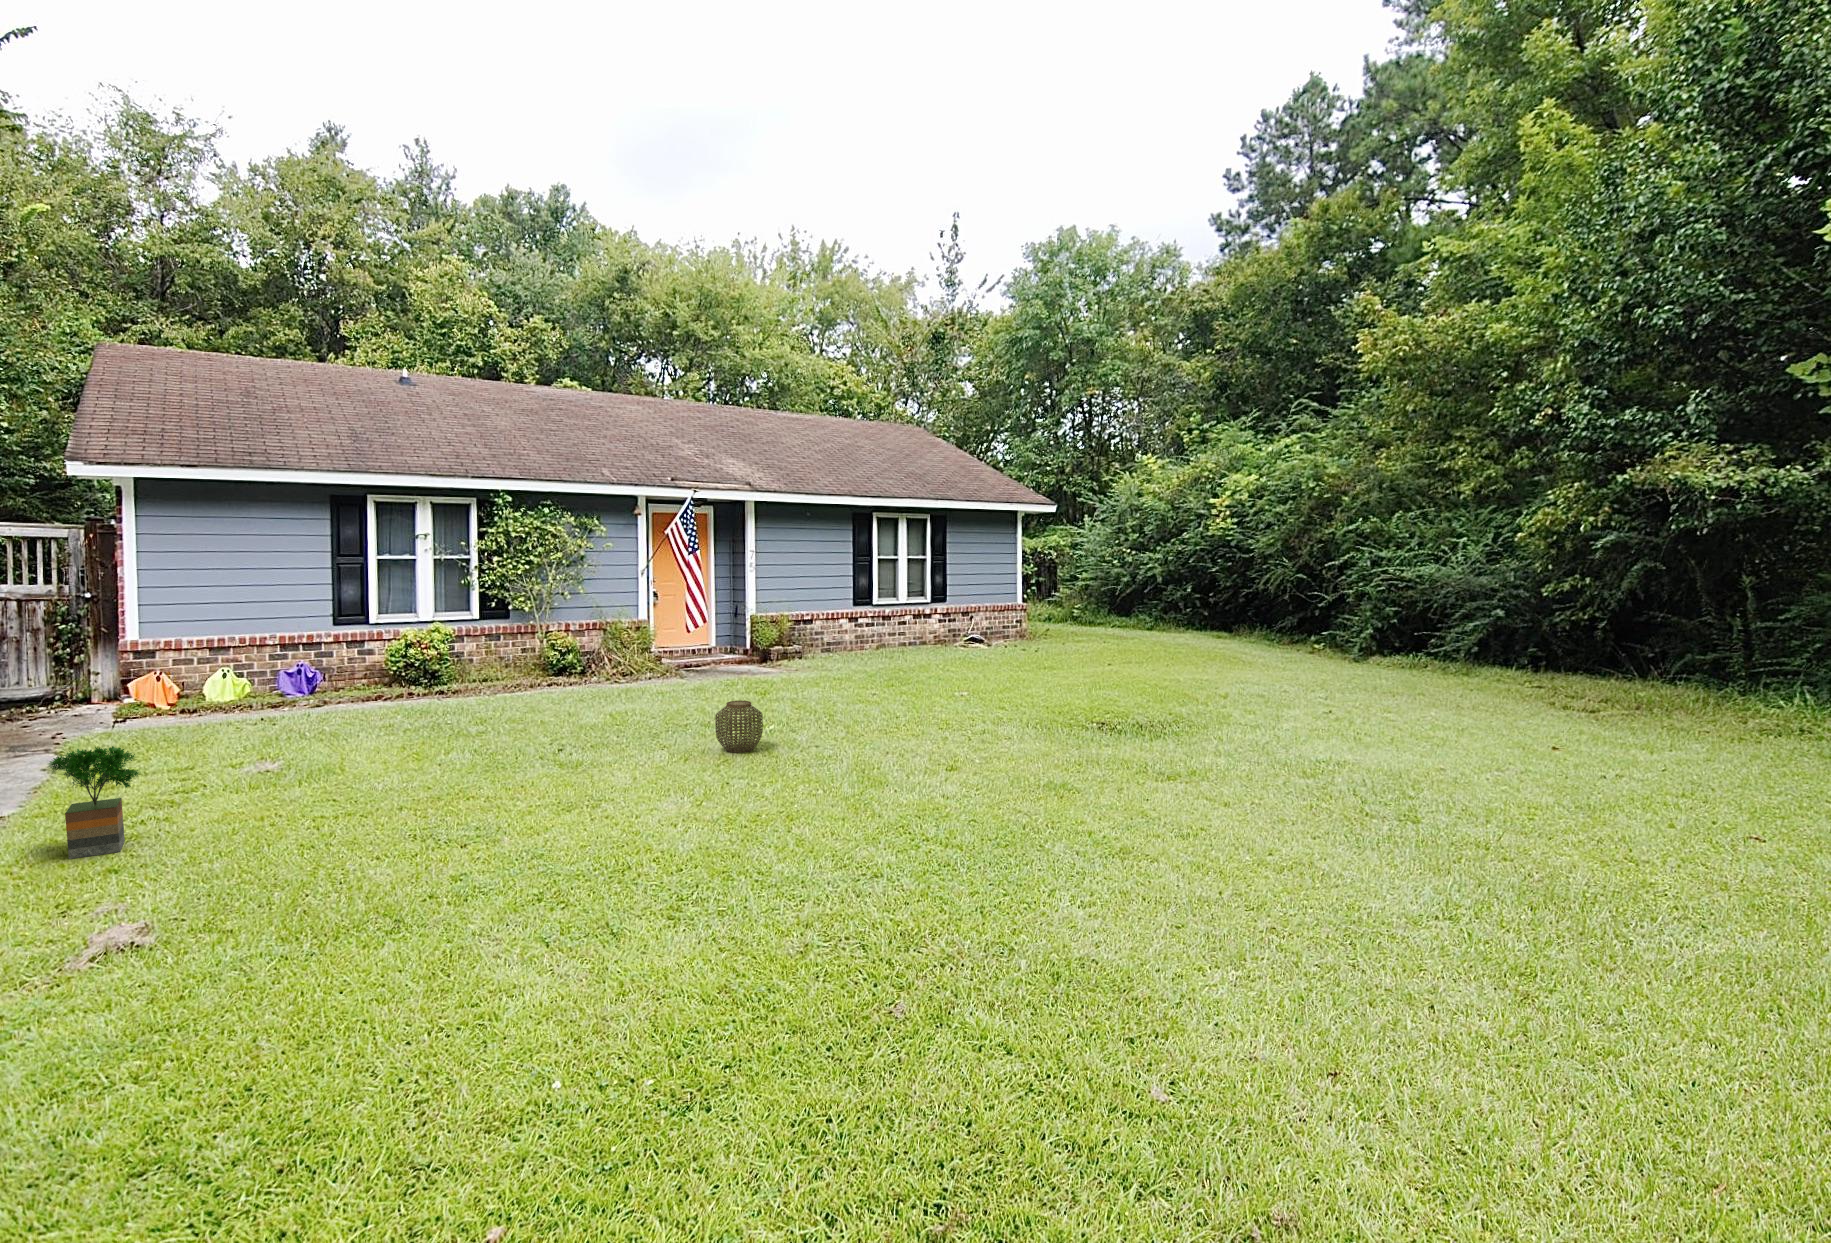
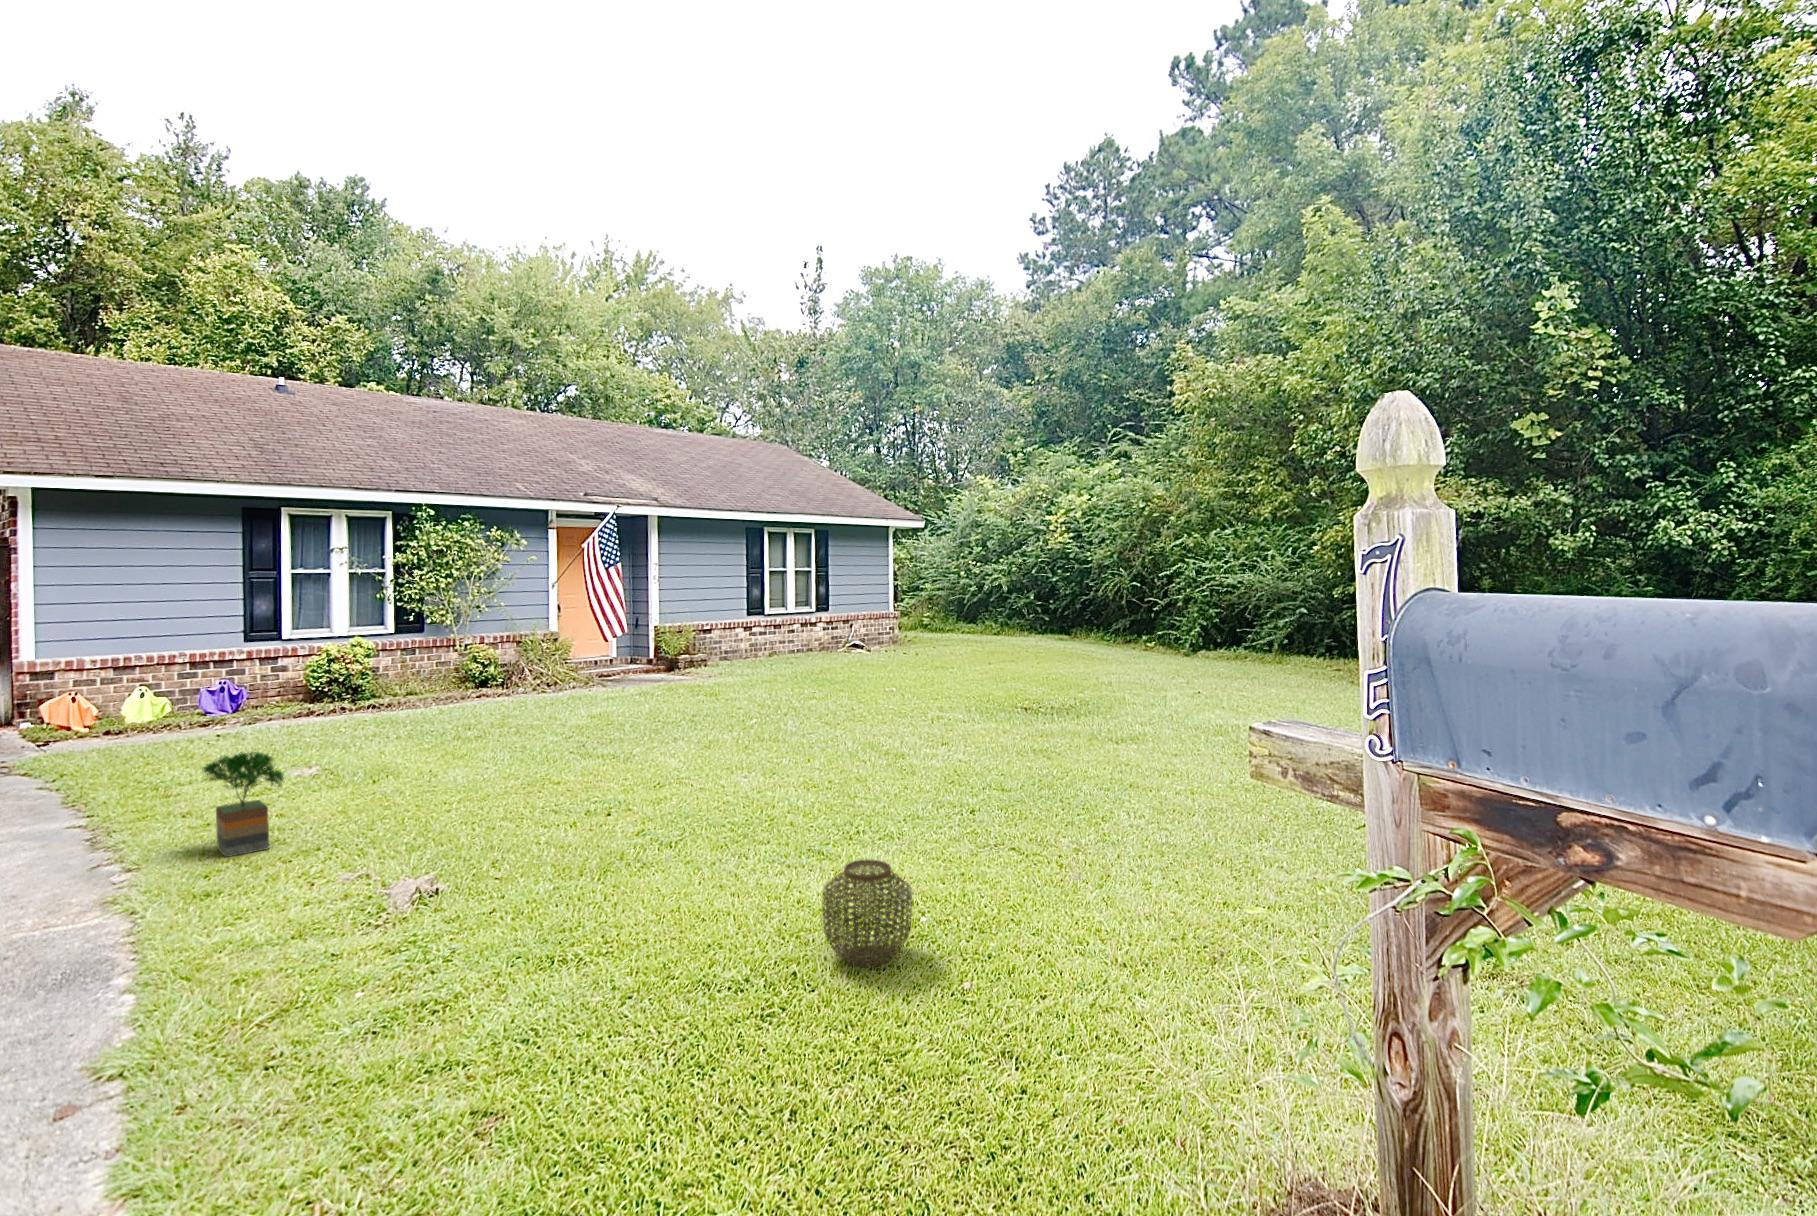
woven basket: present [715,701,763,753] -> present [822,859,912,967]

